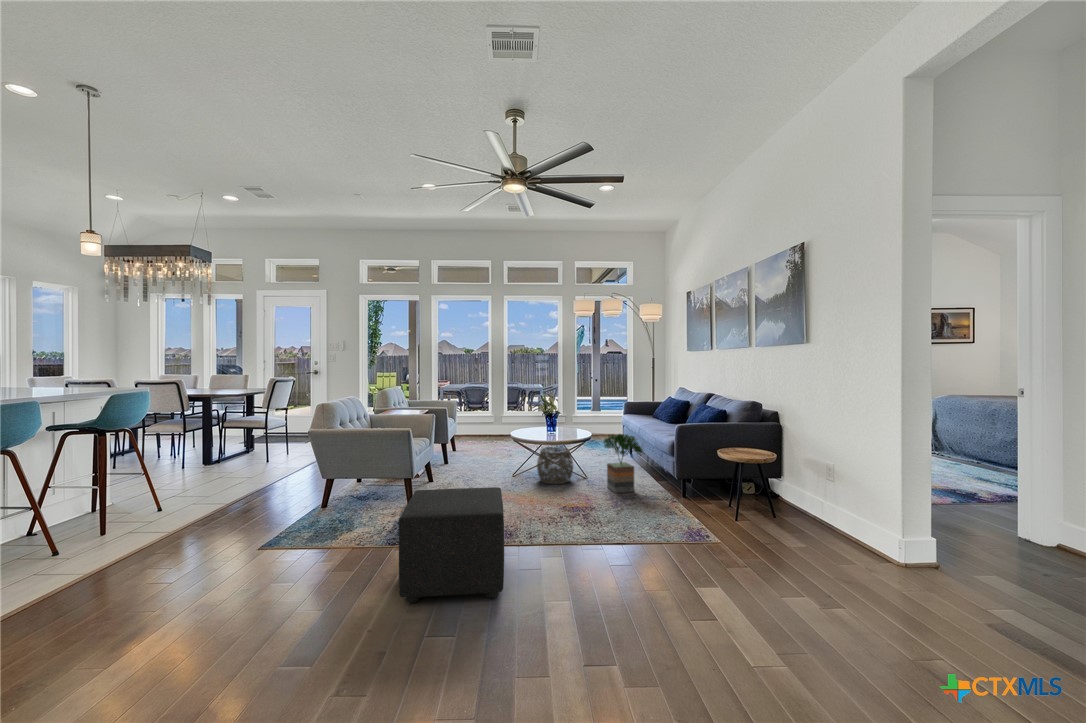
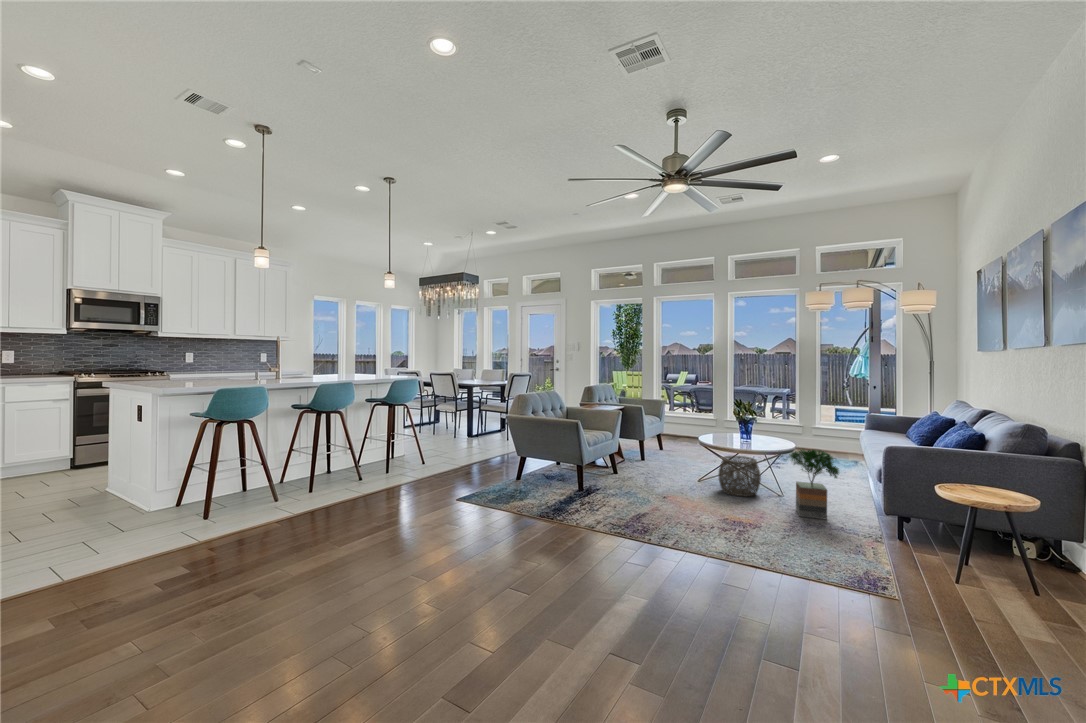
ottoman: present [399,487,504,603] -> none [508,472,617,577]

